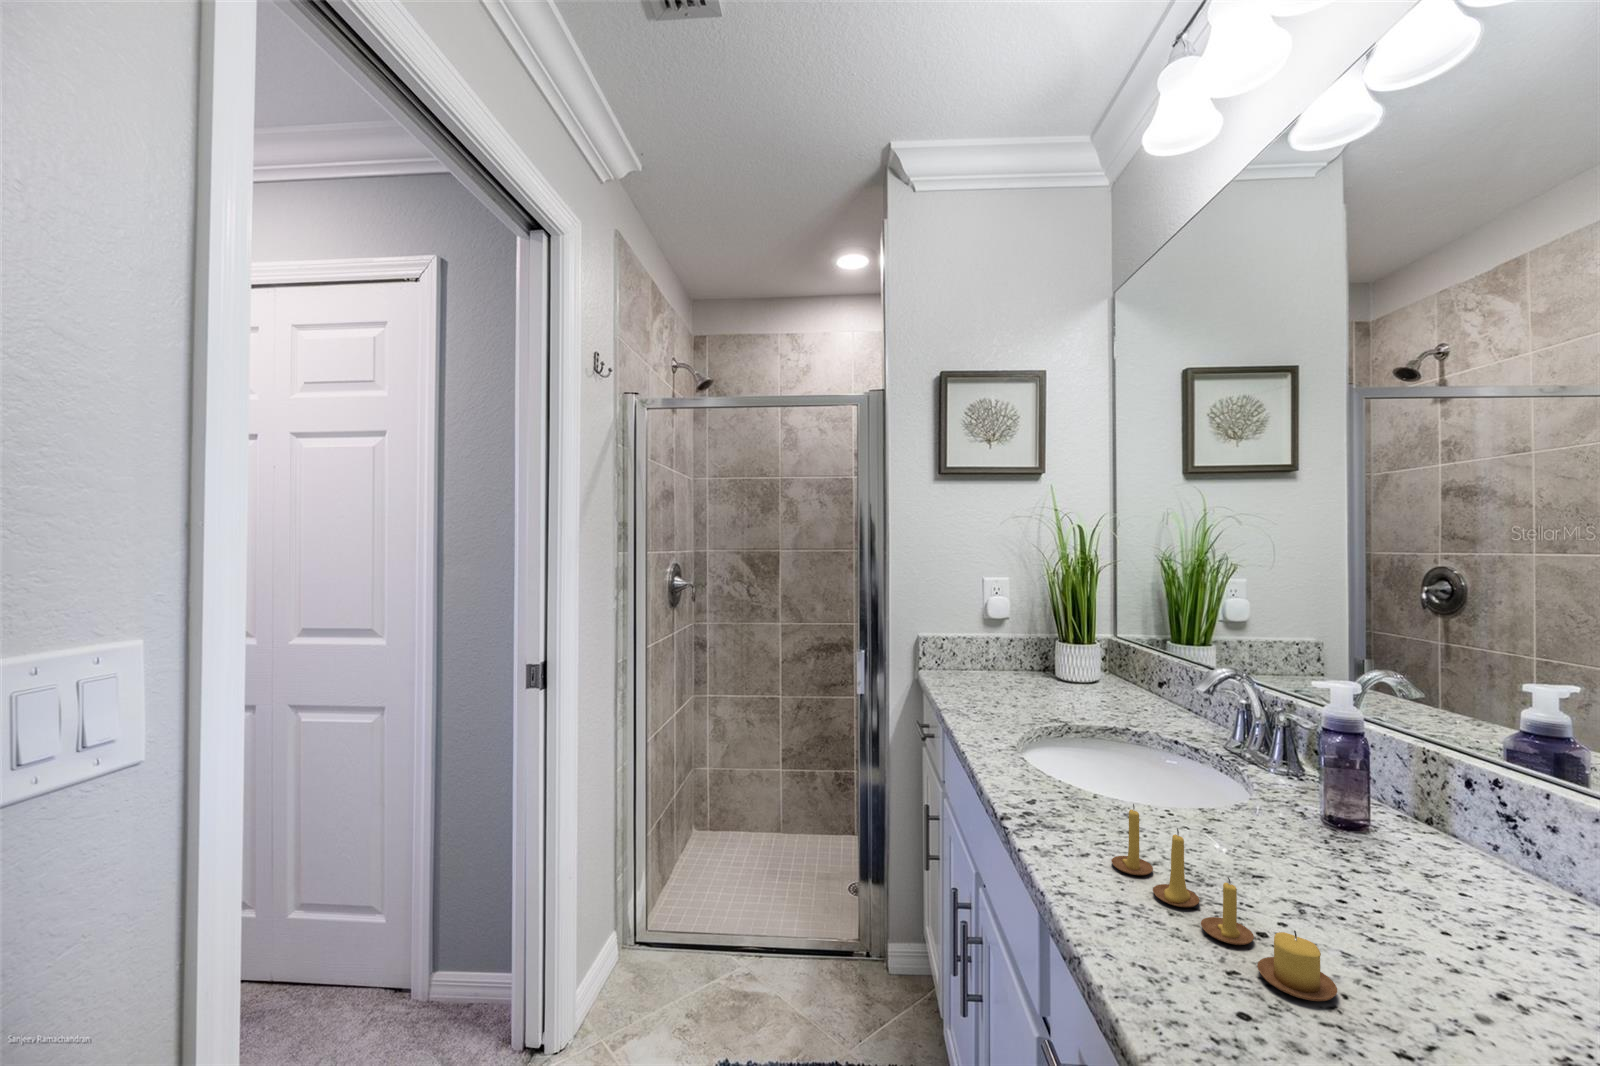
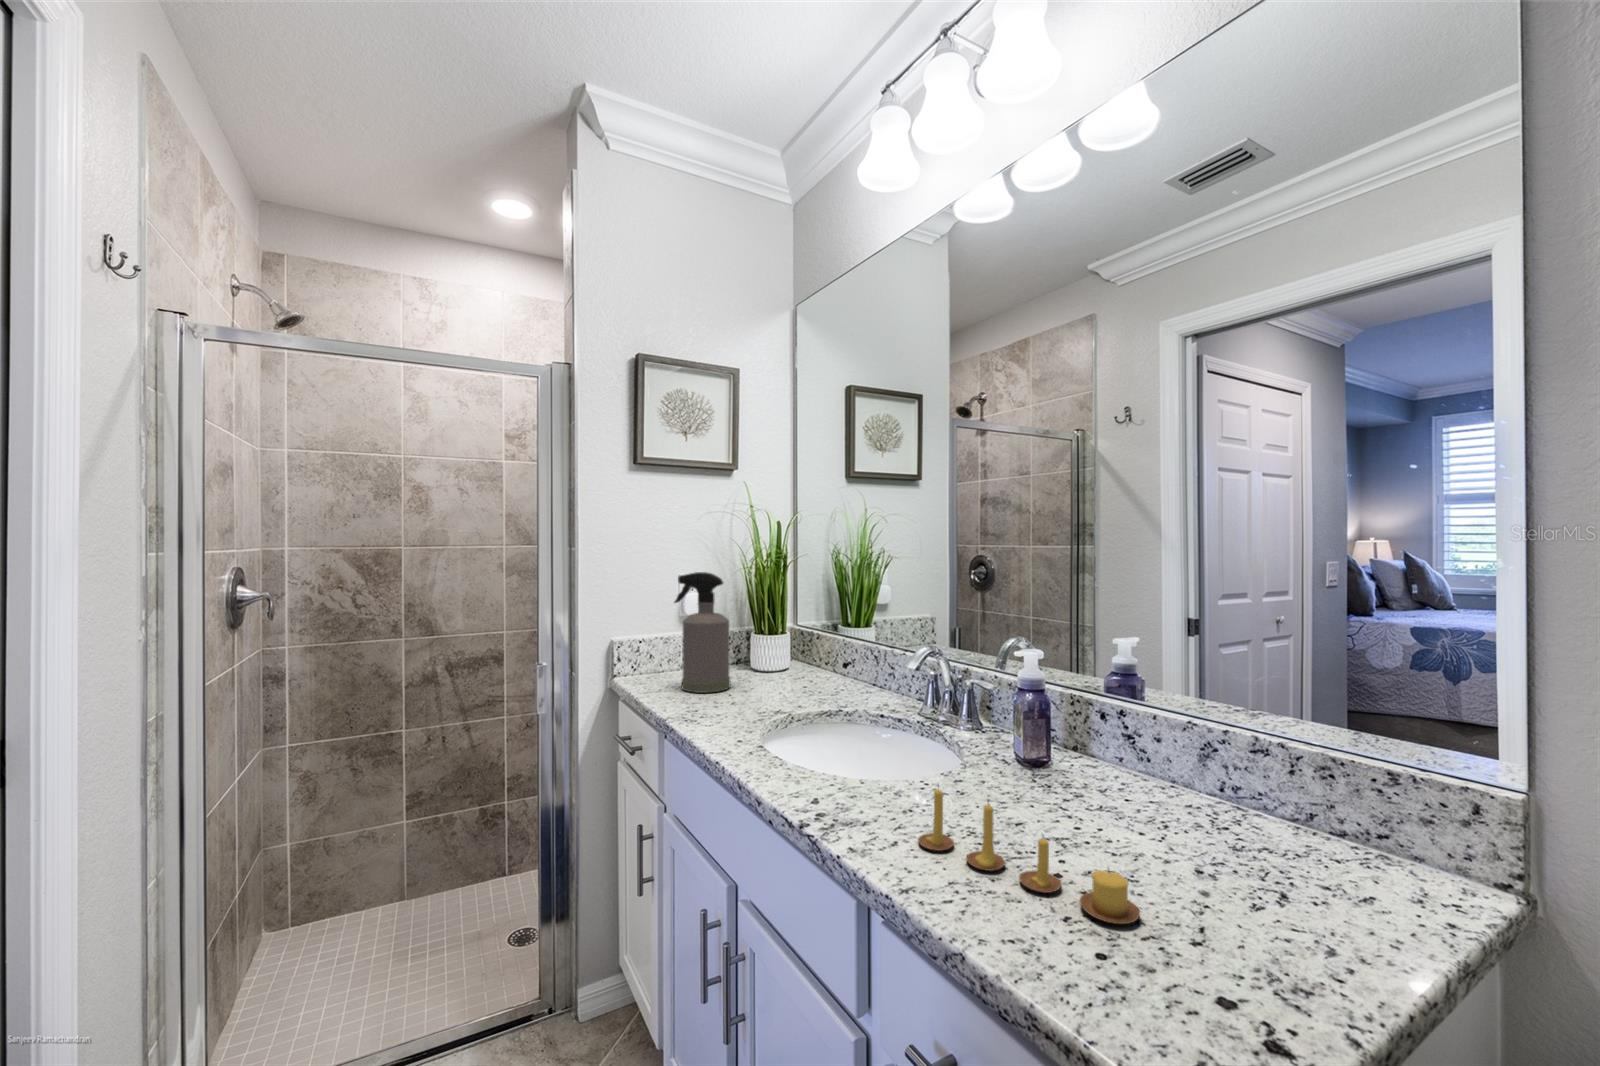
spray bottle: none [969,576,1025,694] -> present [675,572,730,693]

